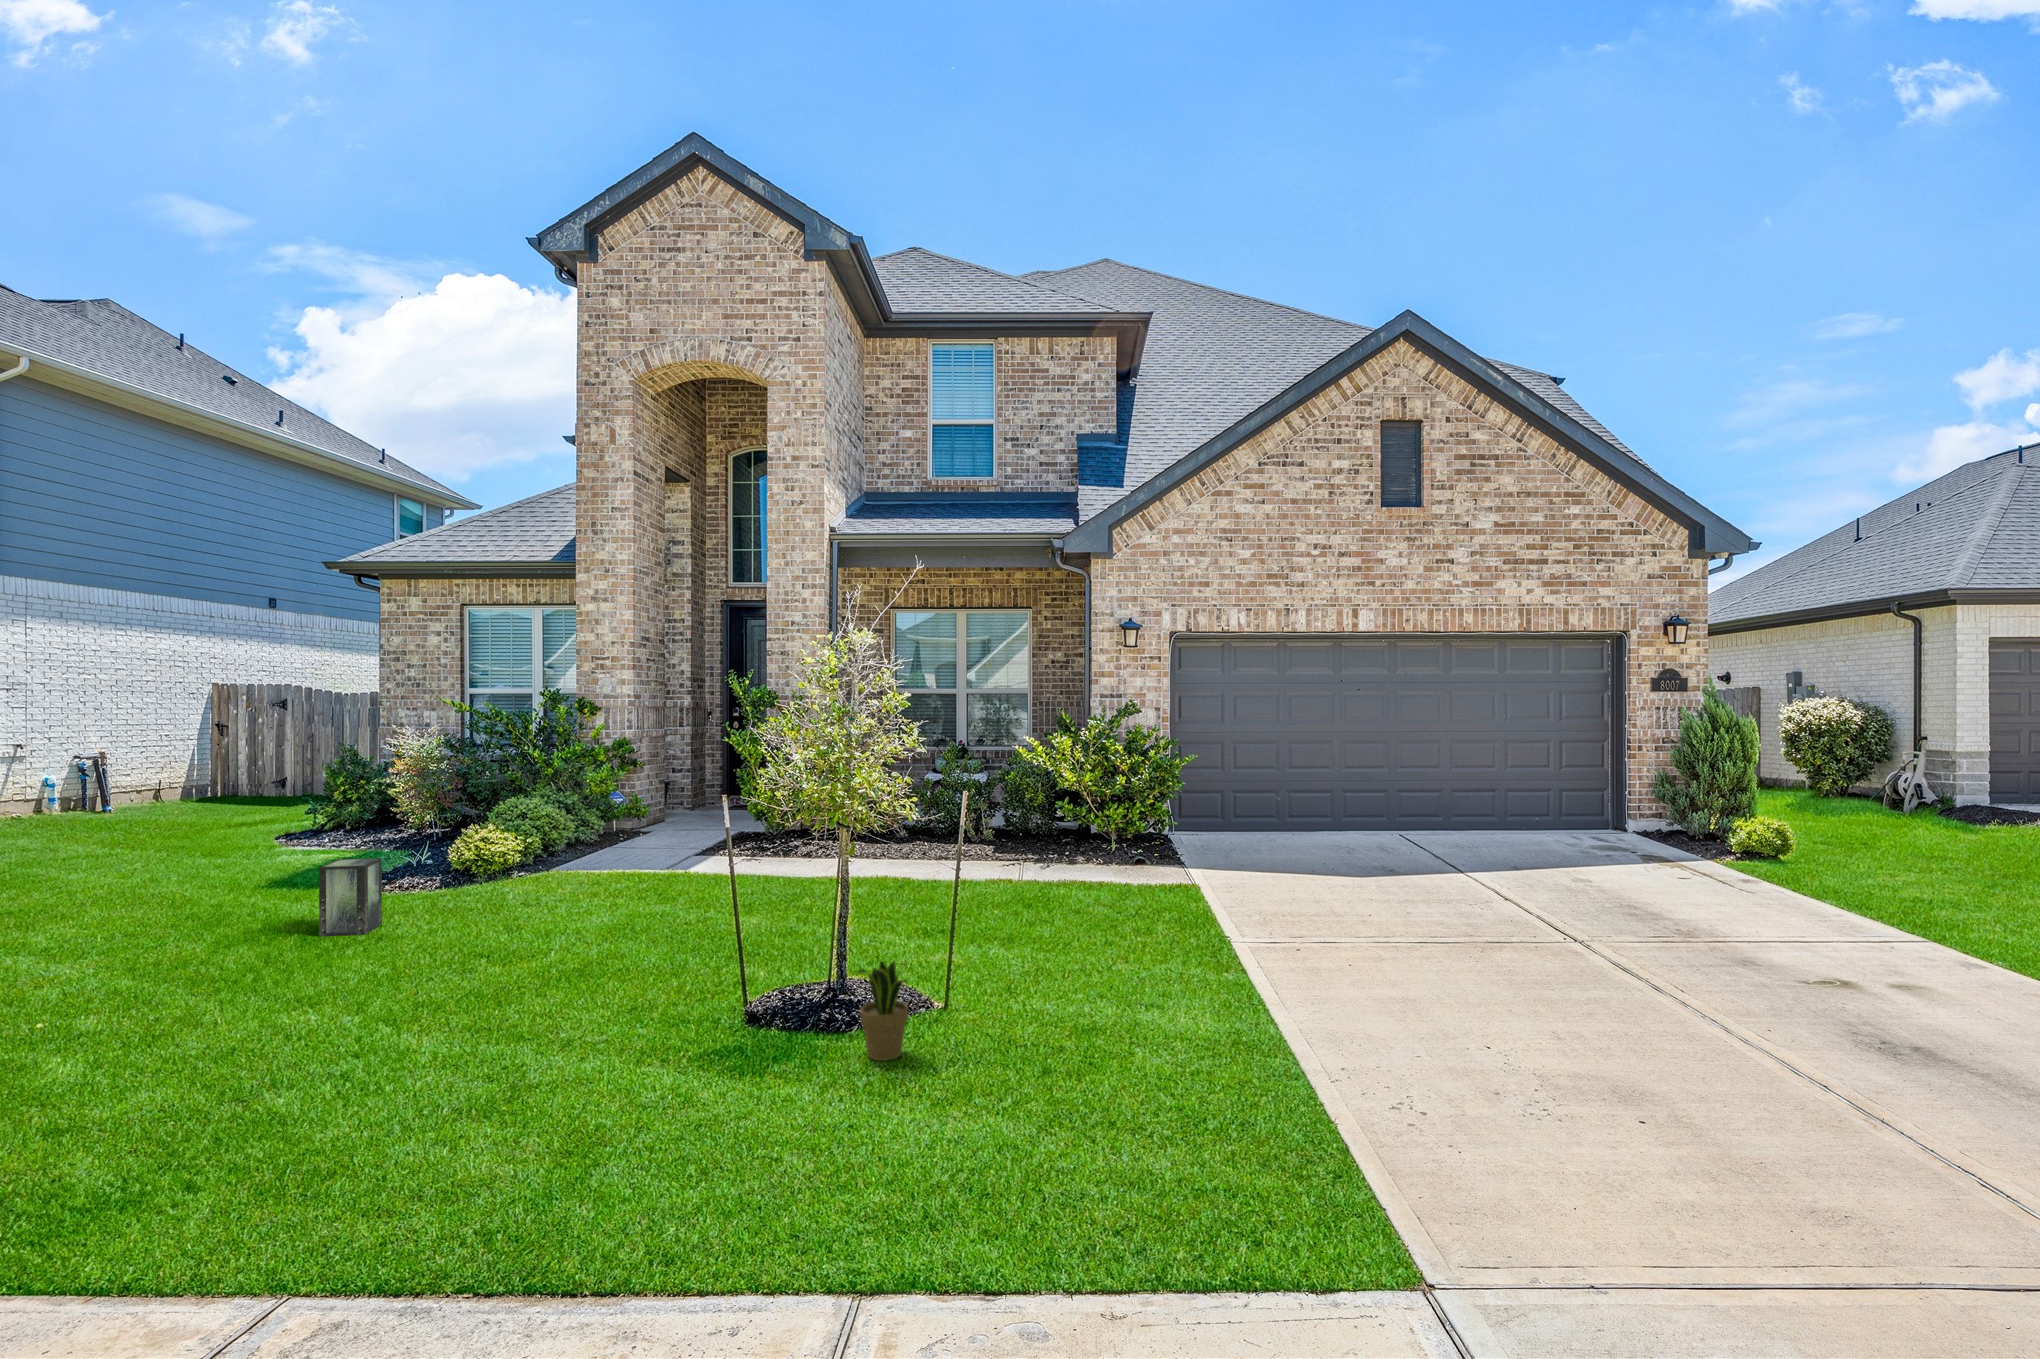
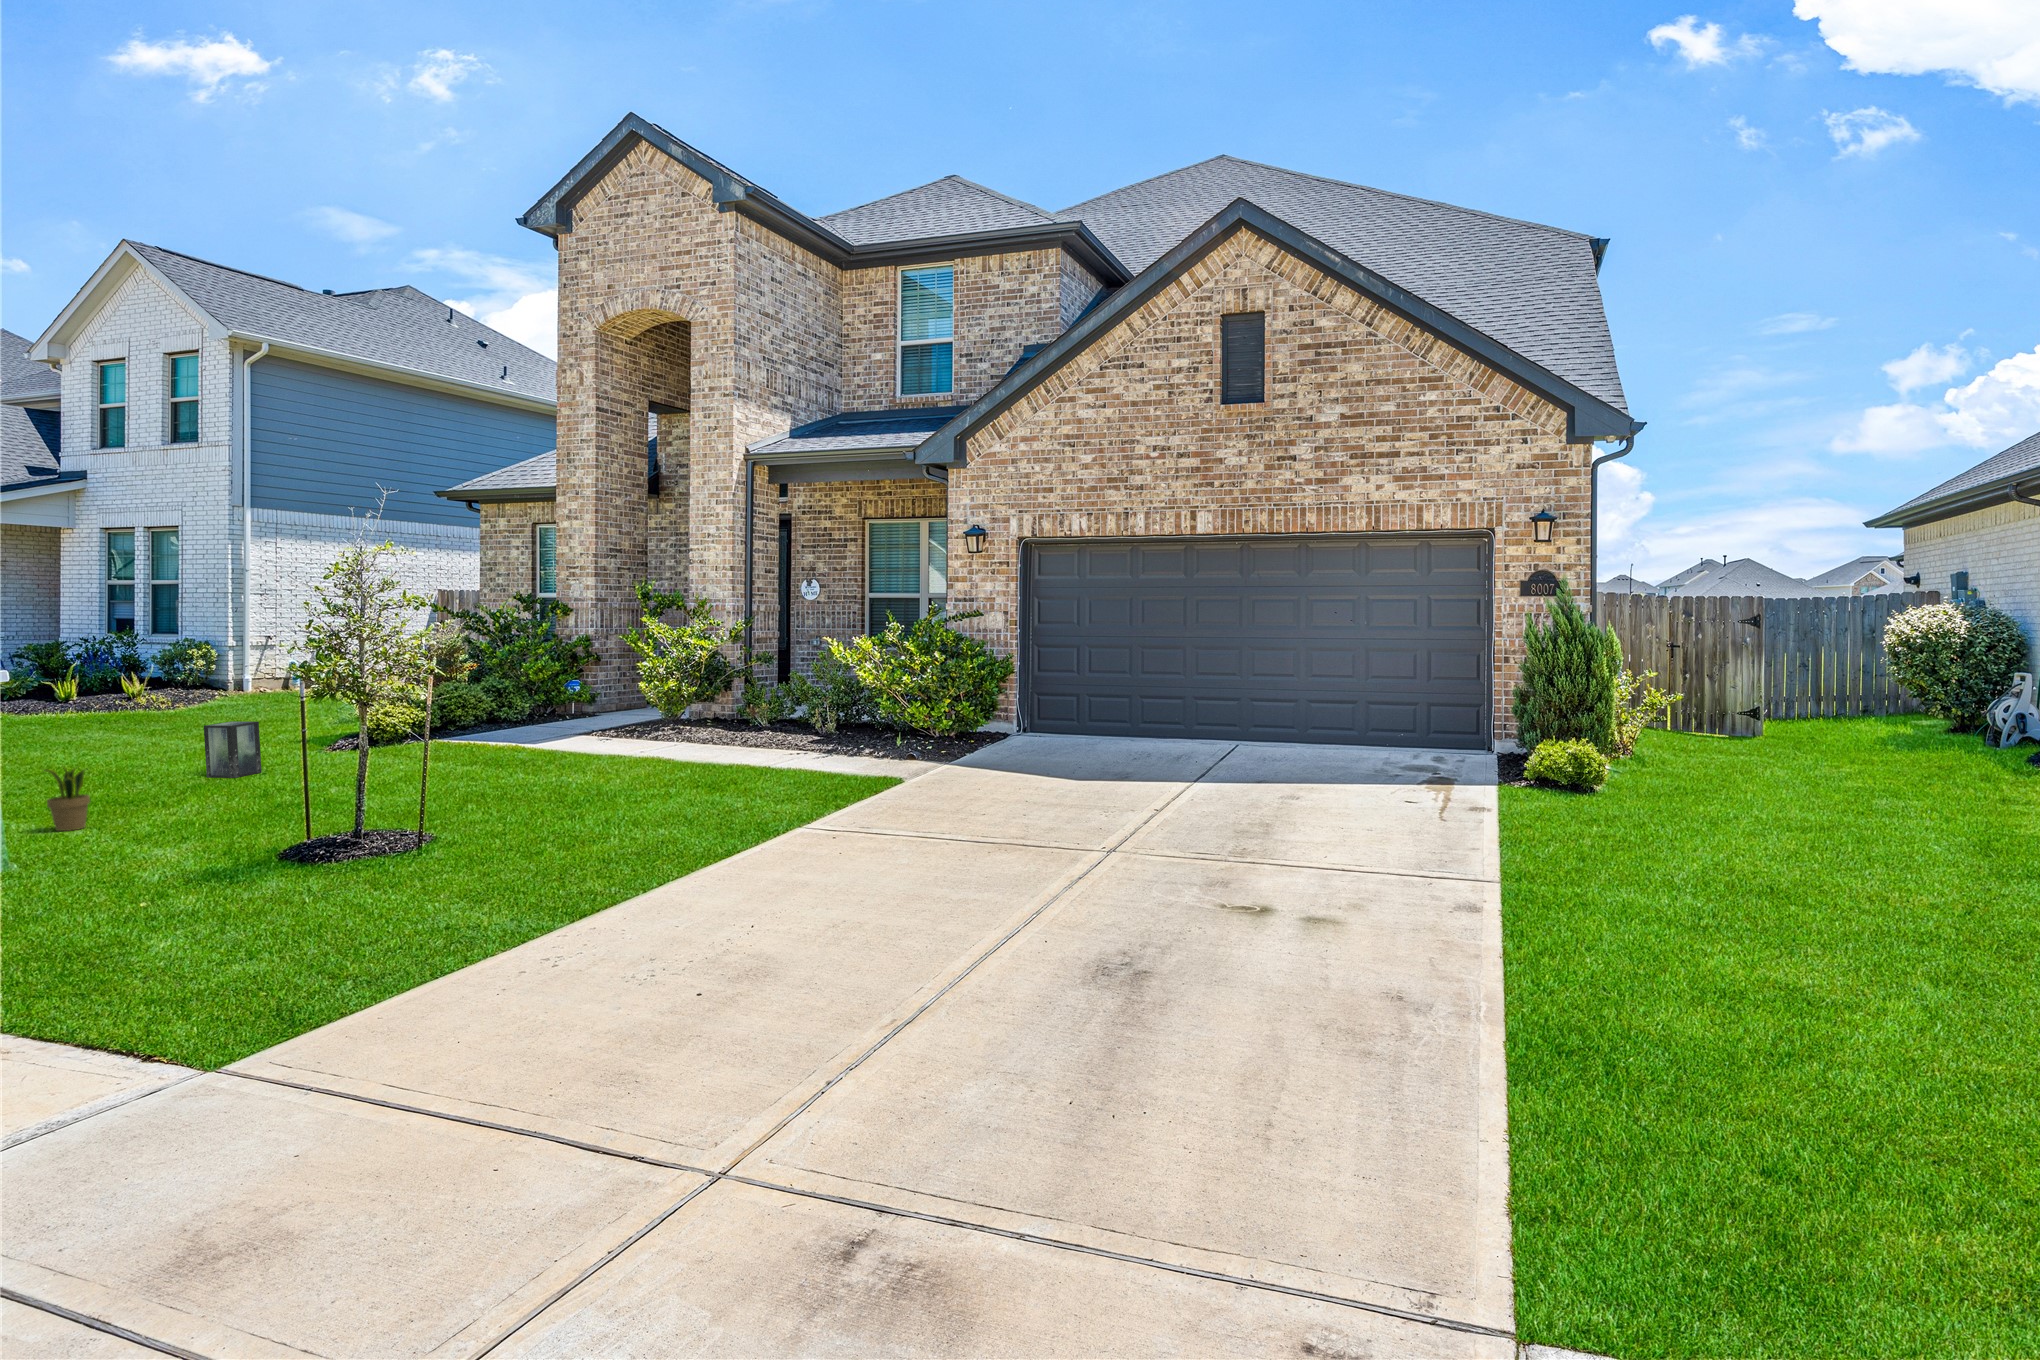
potted plant: present [858,961,908,1061] -> present [44,768,90,831]

